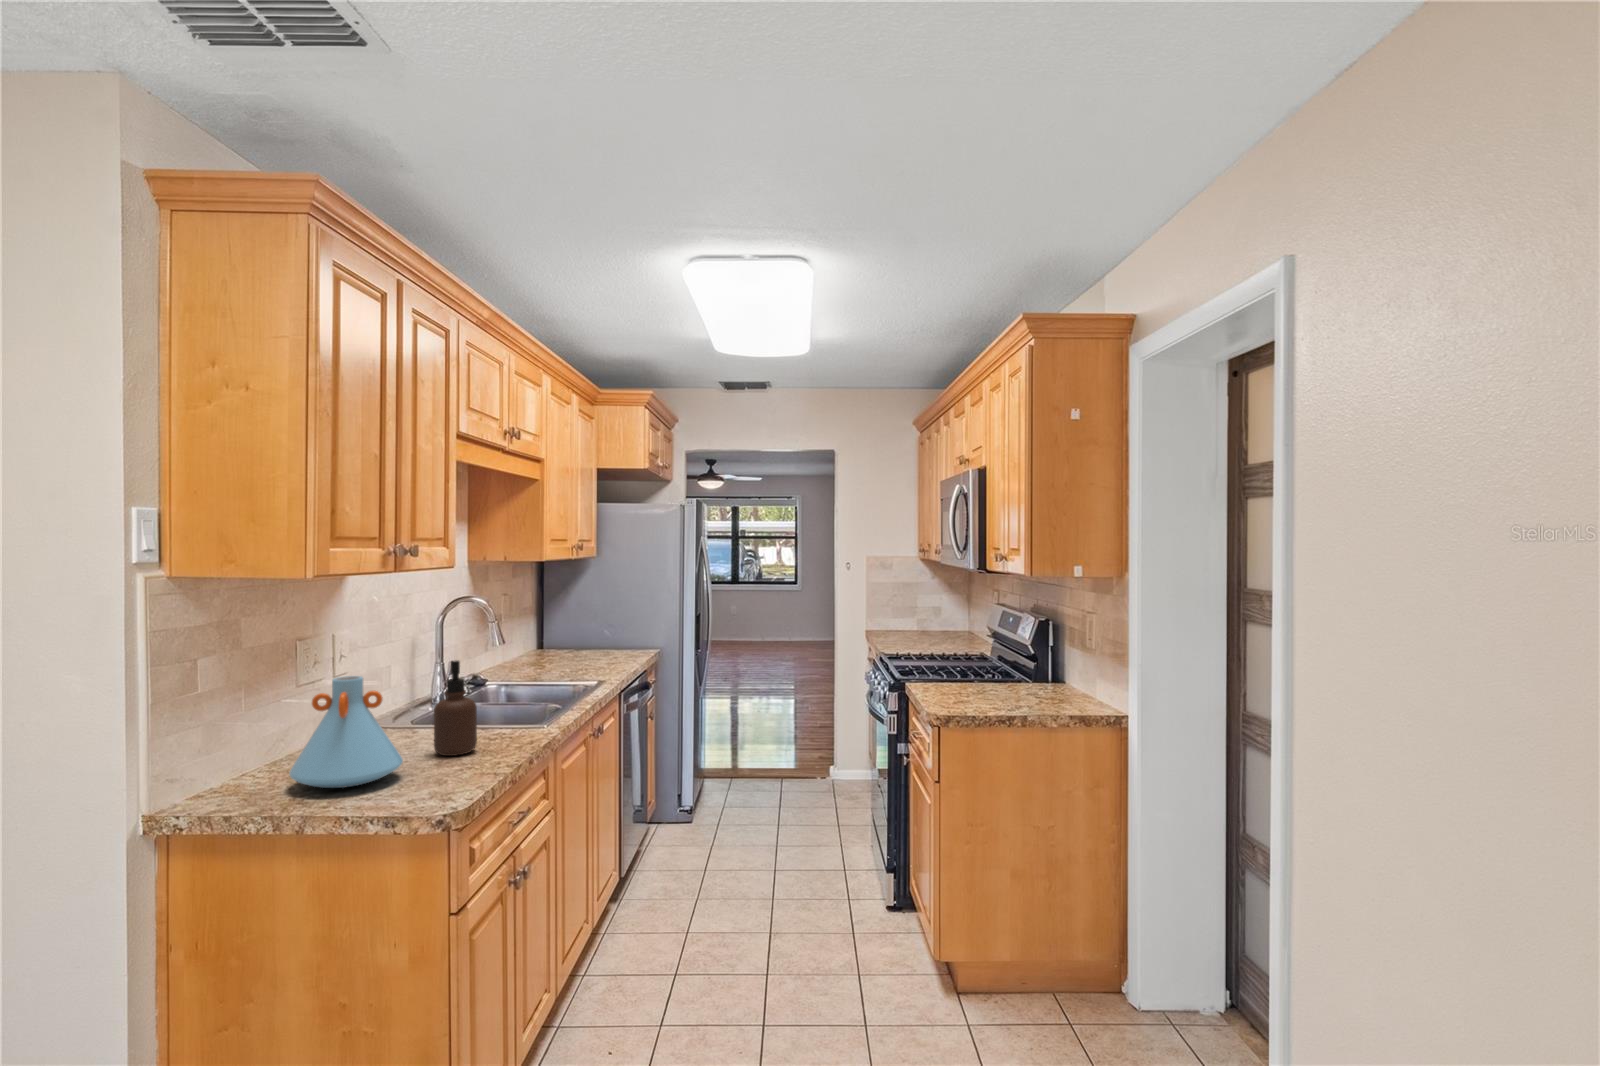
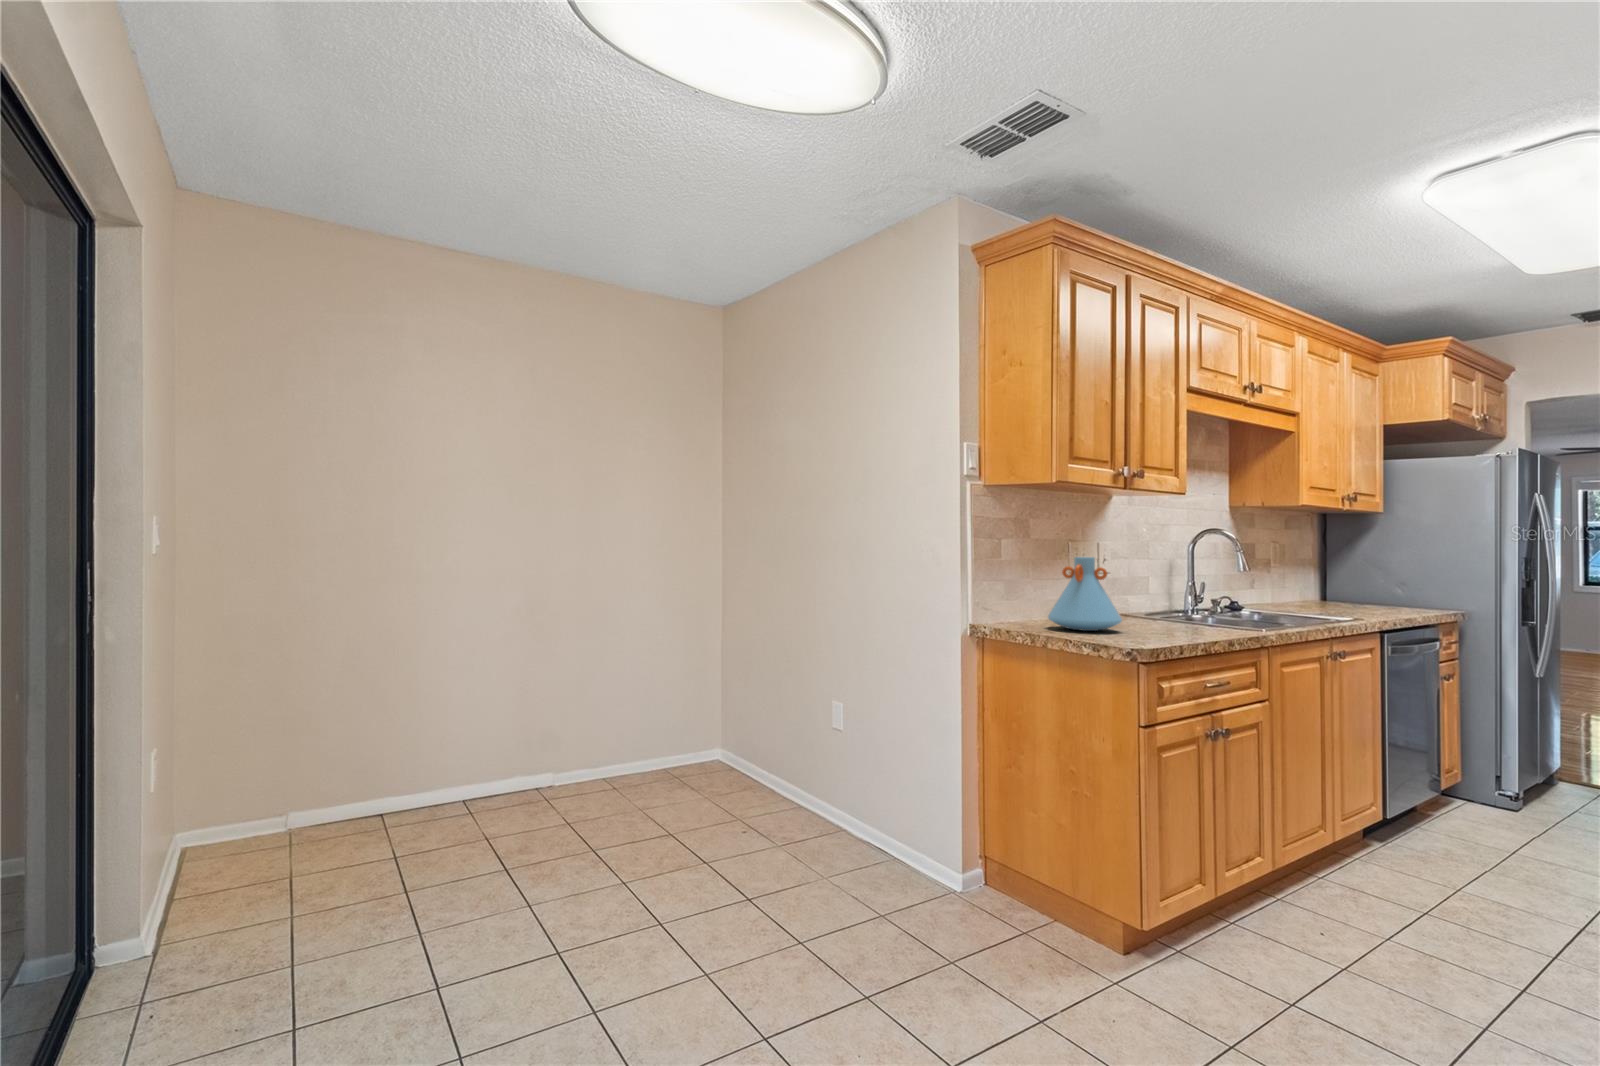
soap dispenser: present [434,660,477,756] -> none [1154,559,1189,631]

